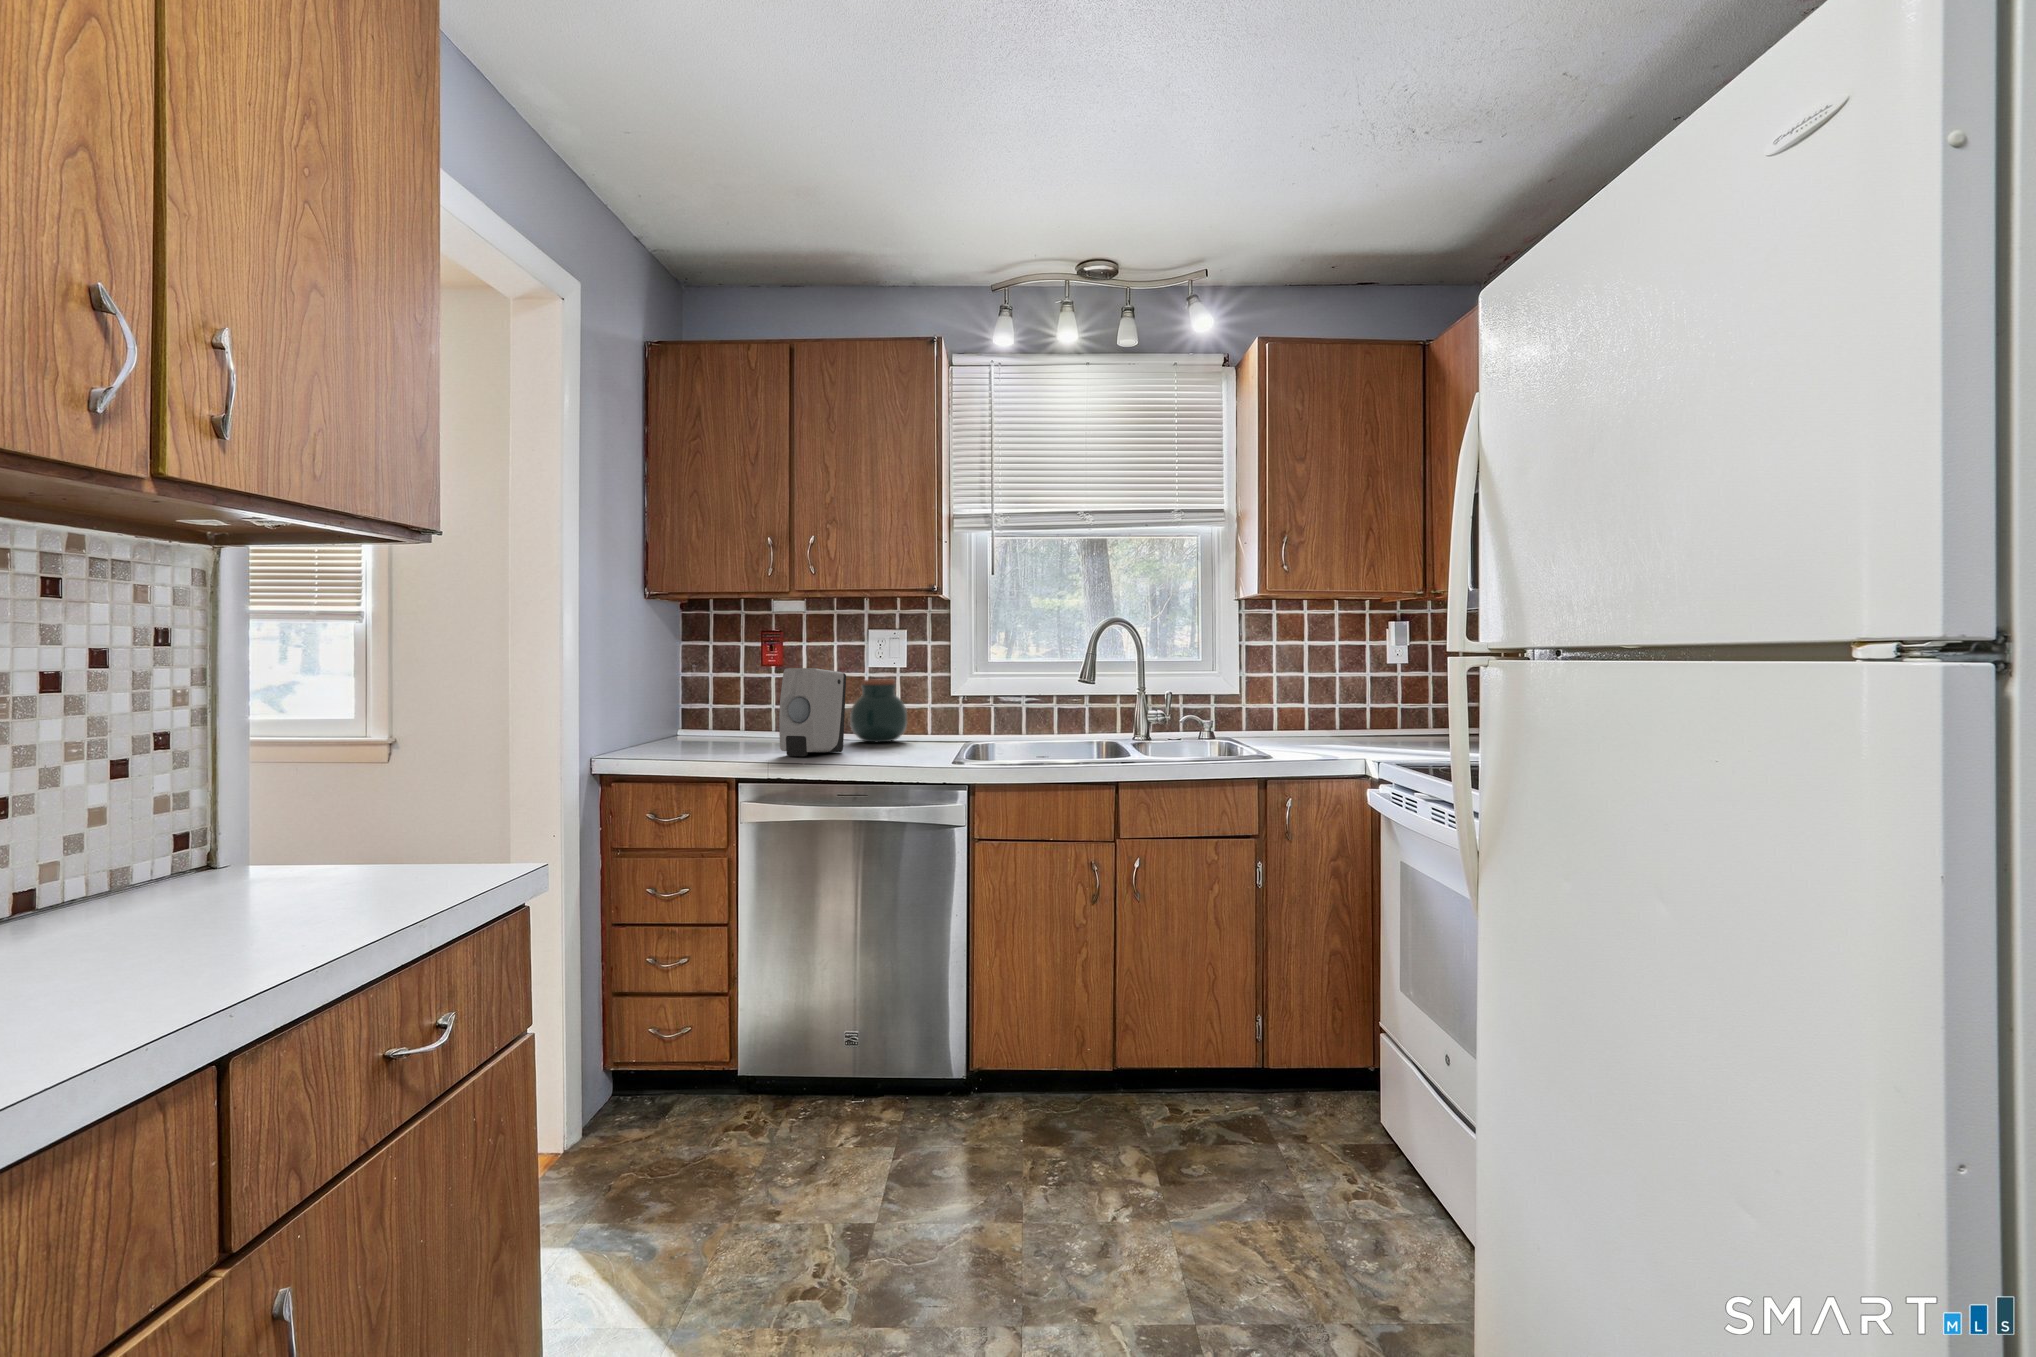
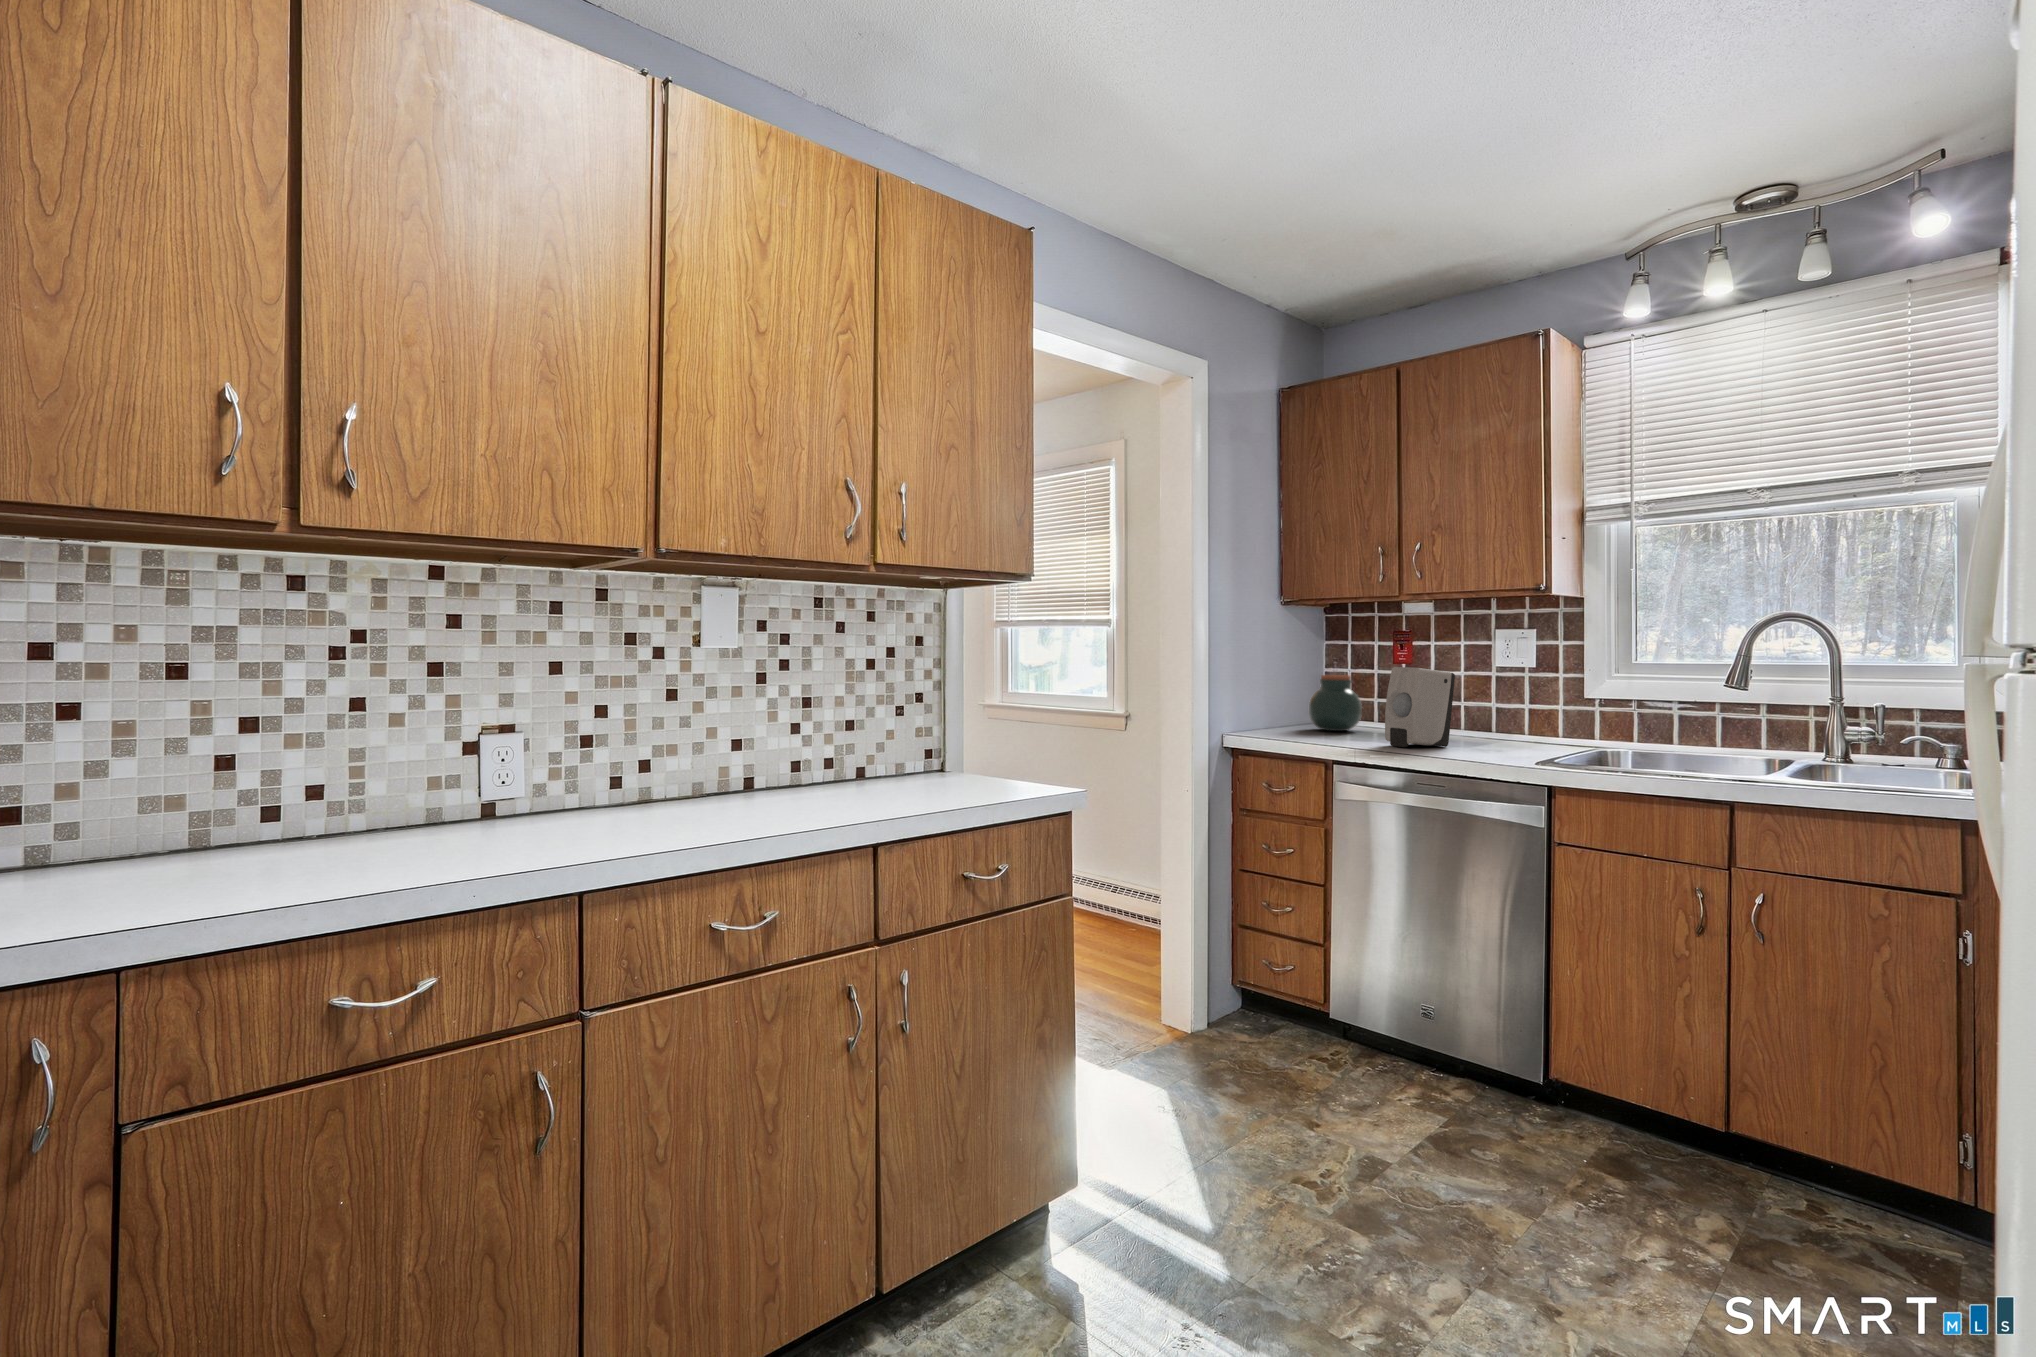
jar: present [850,680,907,742] -> present [1309,675,1362,731]

